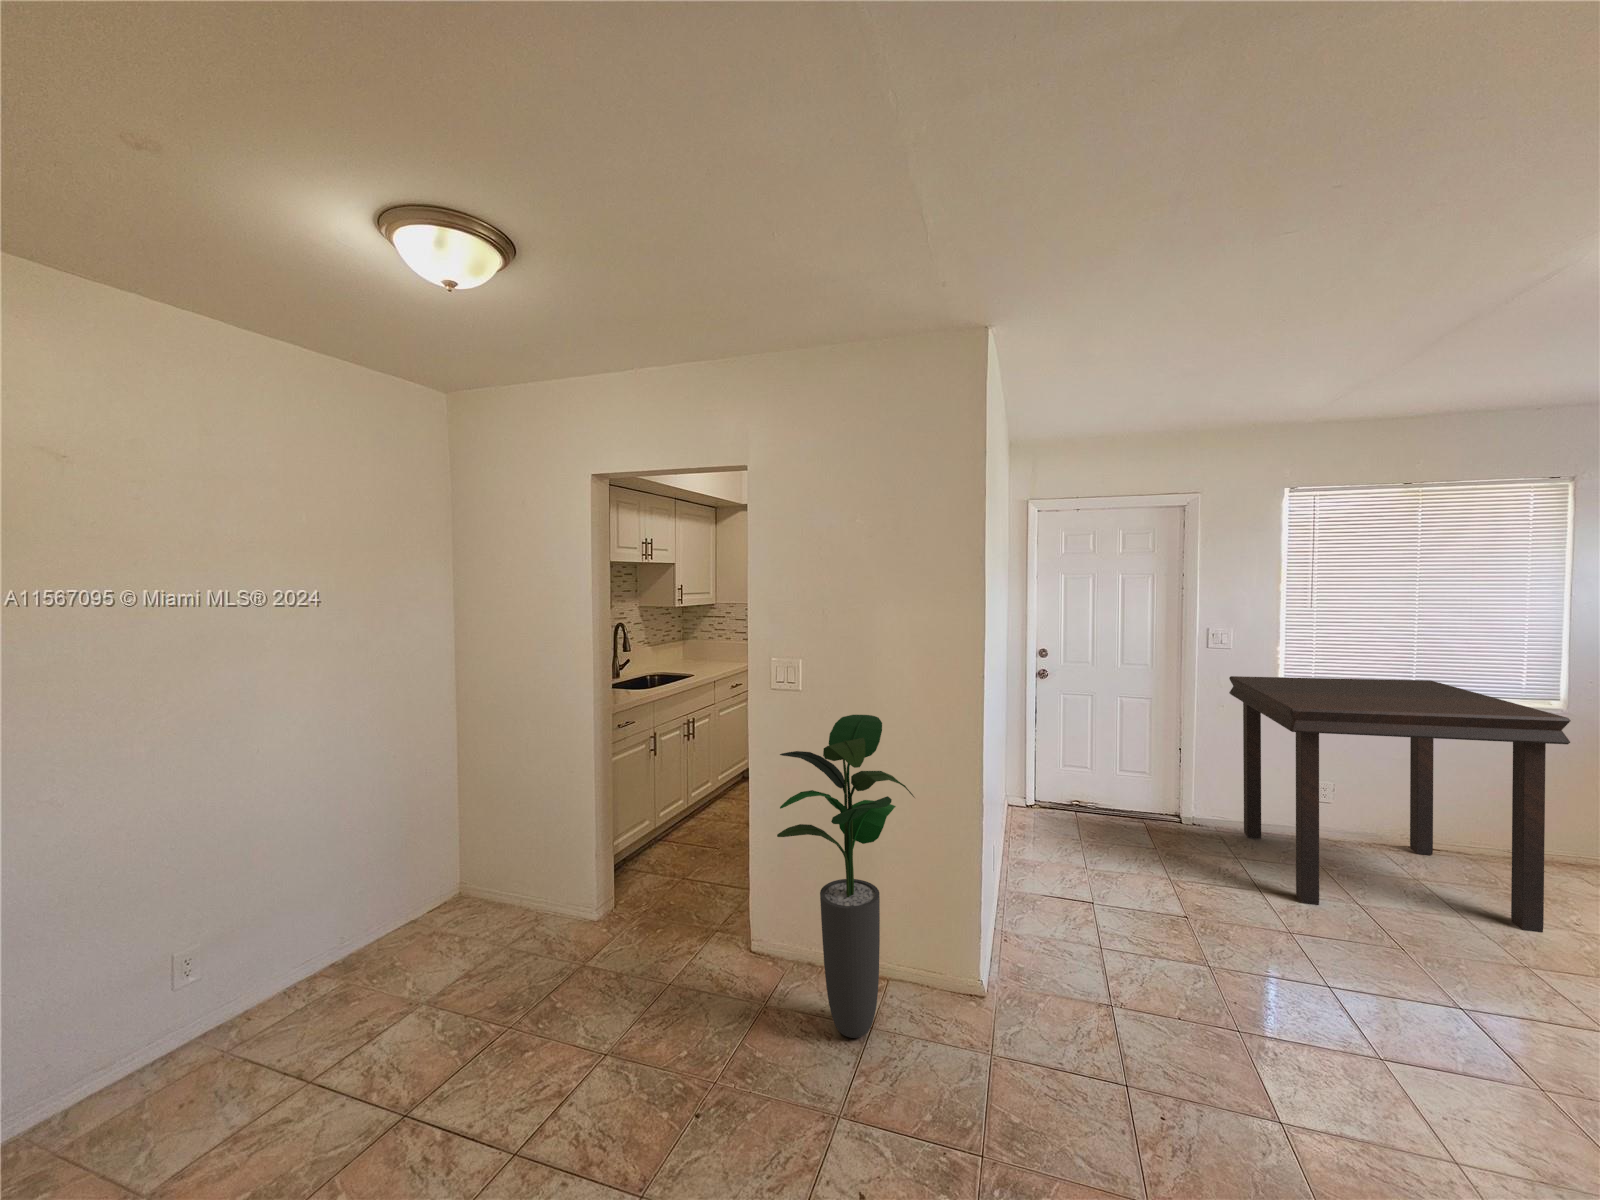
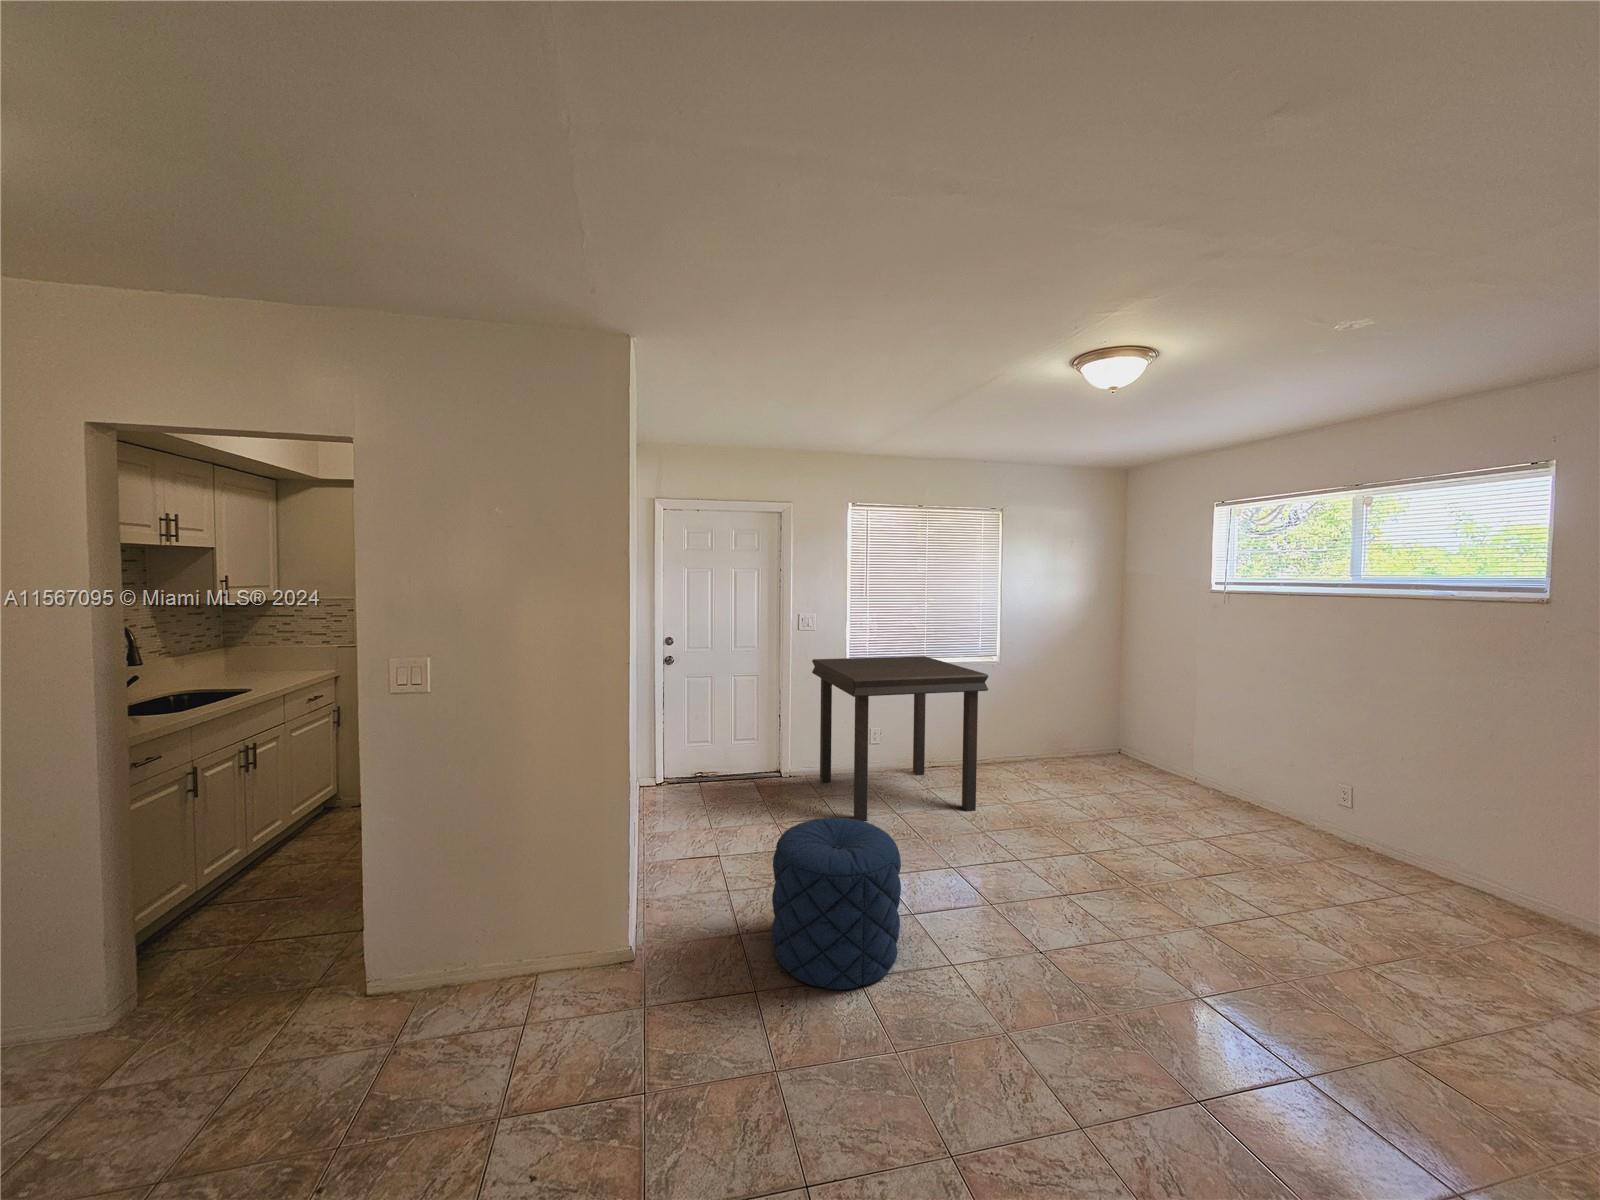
potted plant: present [777,715,914,1038] -> none [419,709,576,1041]
pouf: none [1154,891,1367,1146] -> present [772,818,901,990]

